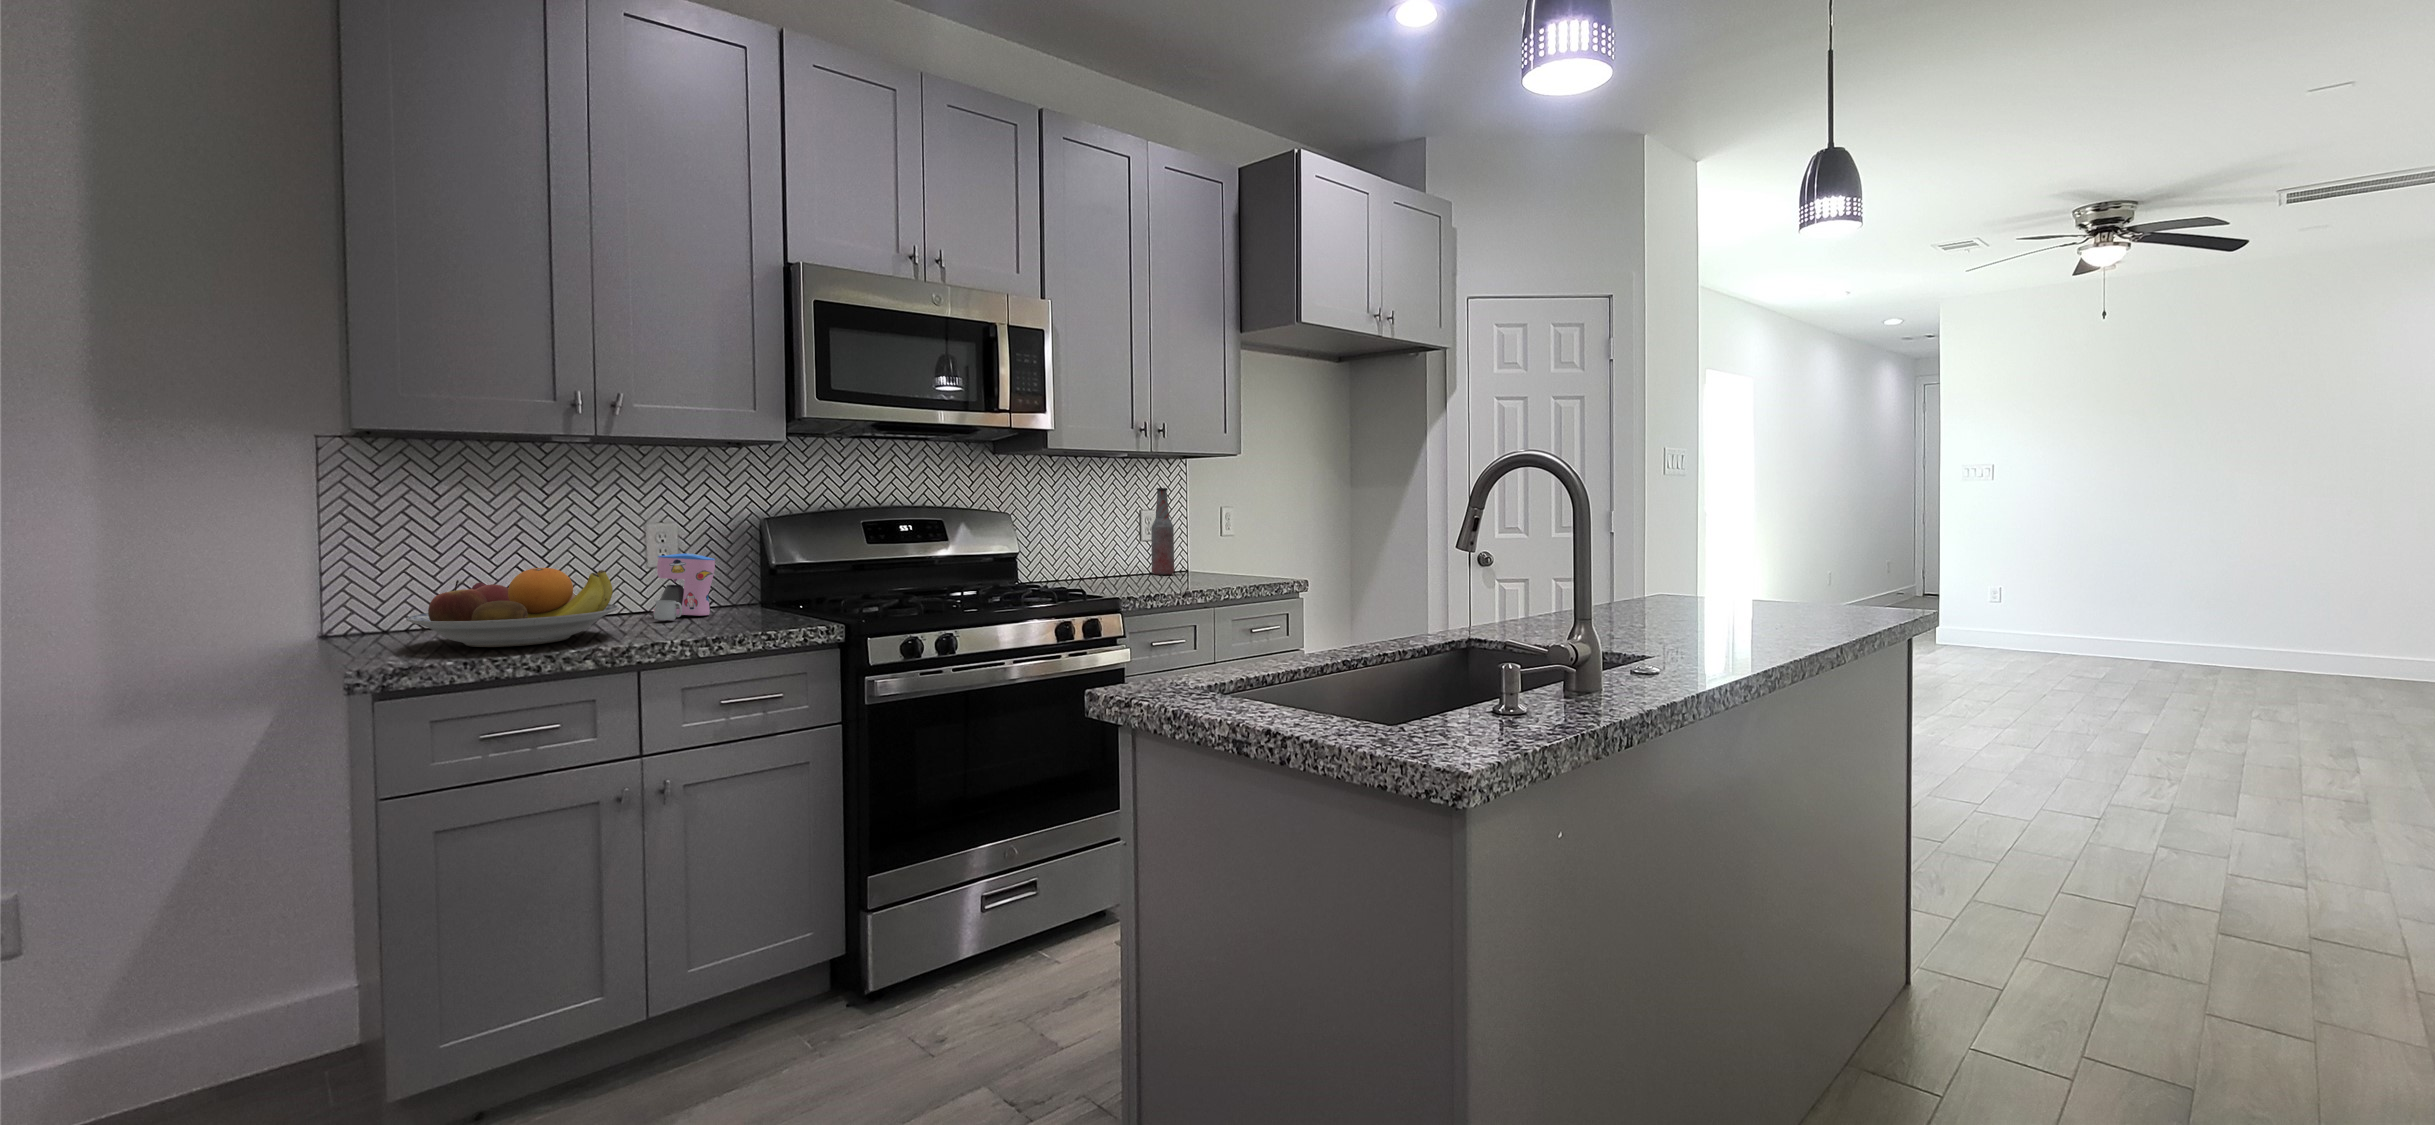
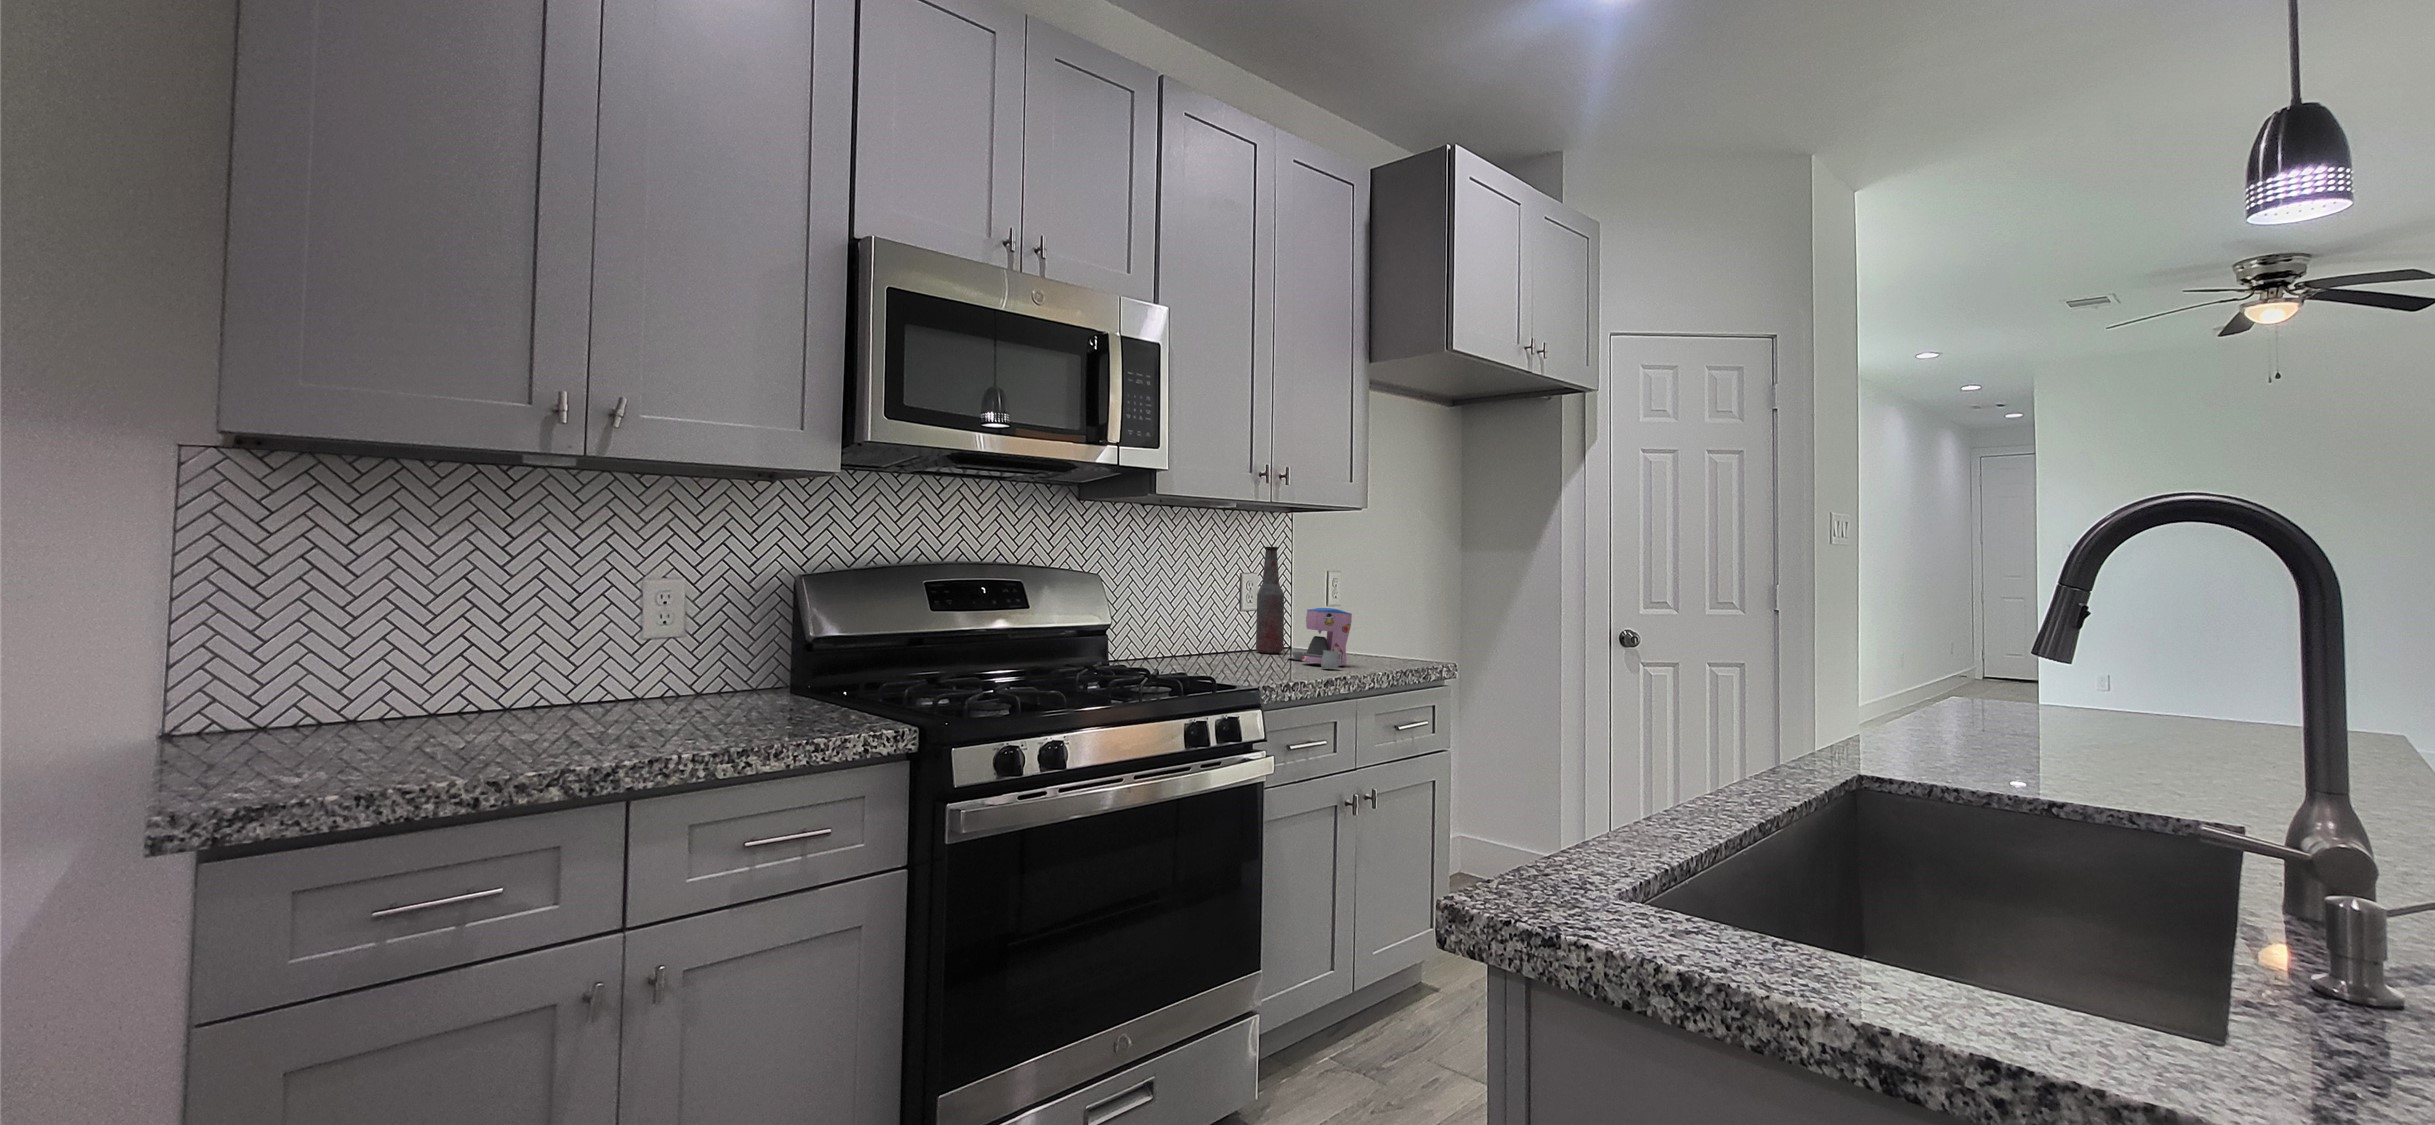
coffee maker: present [653,554,715,620] -> present [1288,608,1352,668]
fruit bowl: present [406,568,619,647] -> none [282,644,603,763]

